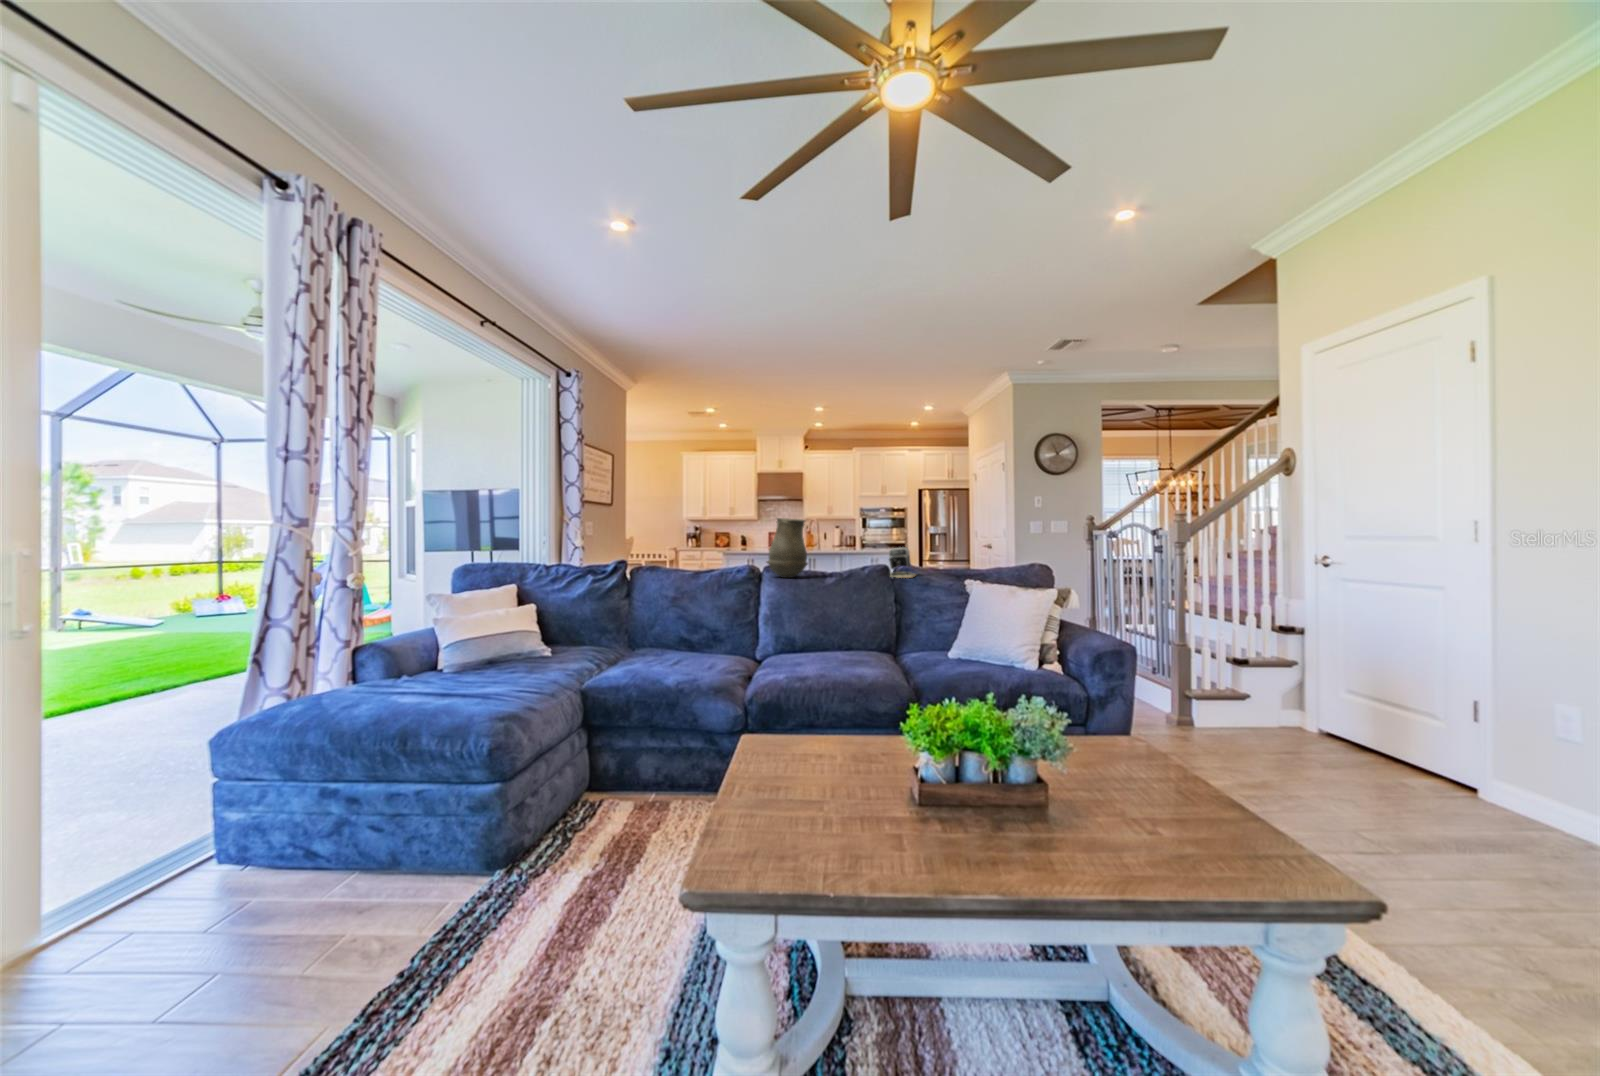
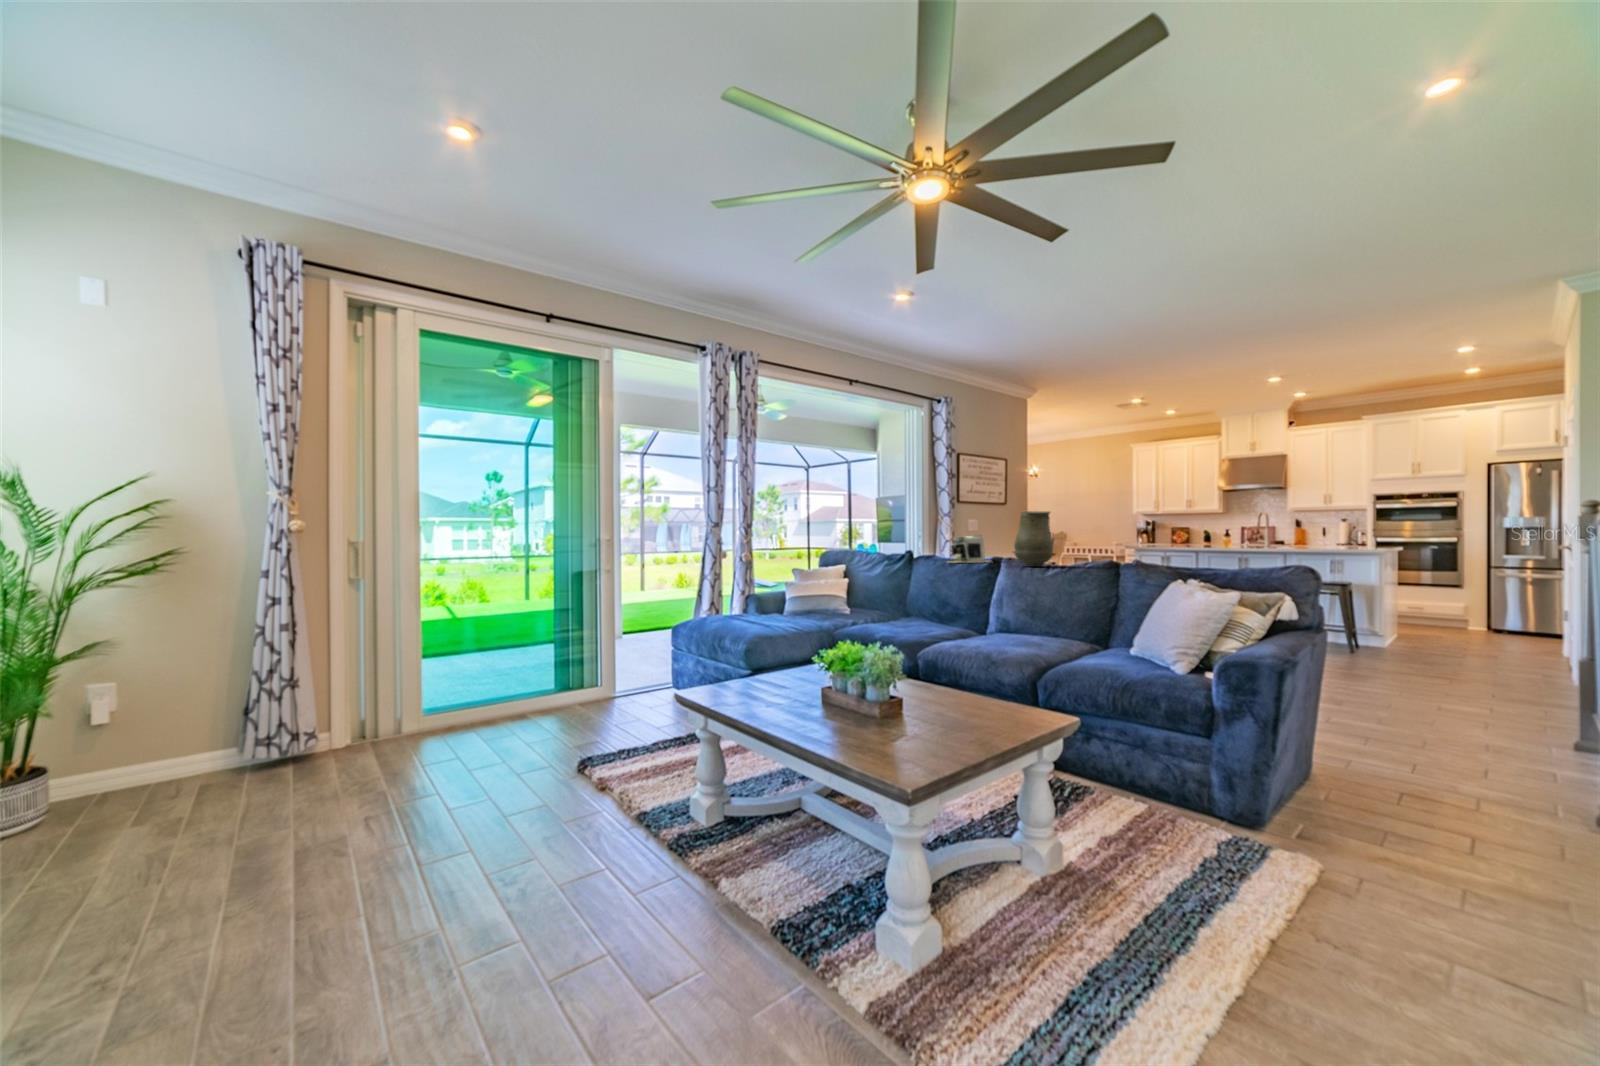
coffee maker: present [889,547,916,578] -> present [951,535,990,563]

